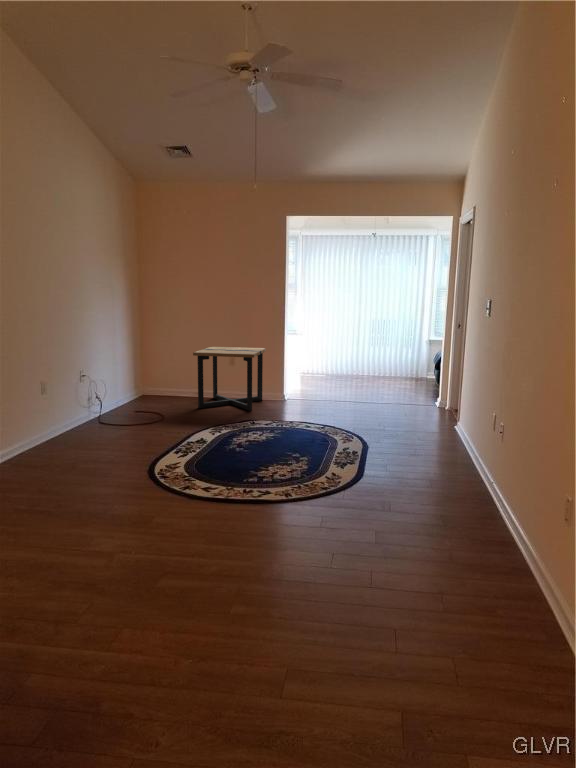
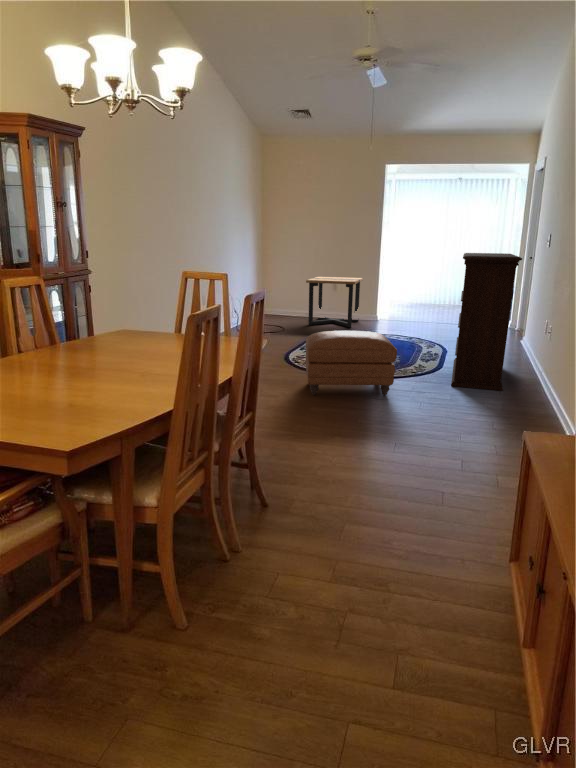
bookshelf: none [378,324,467,523] -> present [451,253,522,391]
ottoman: none [152,442,294,552] -> present [306,331,397,395]

